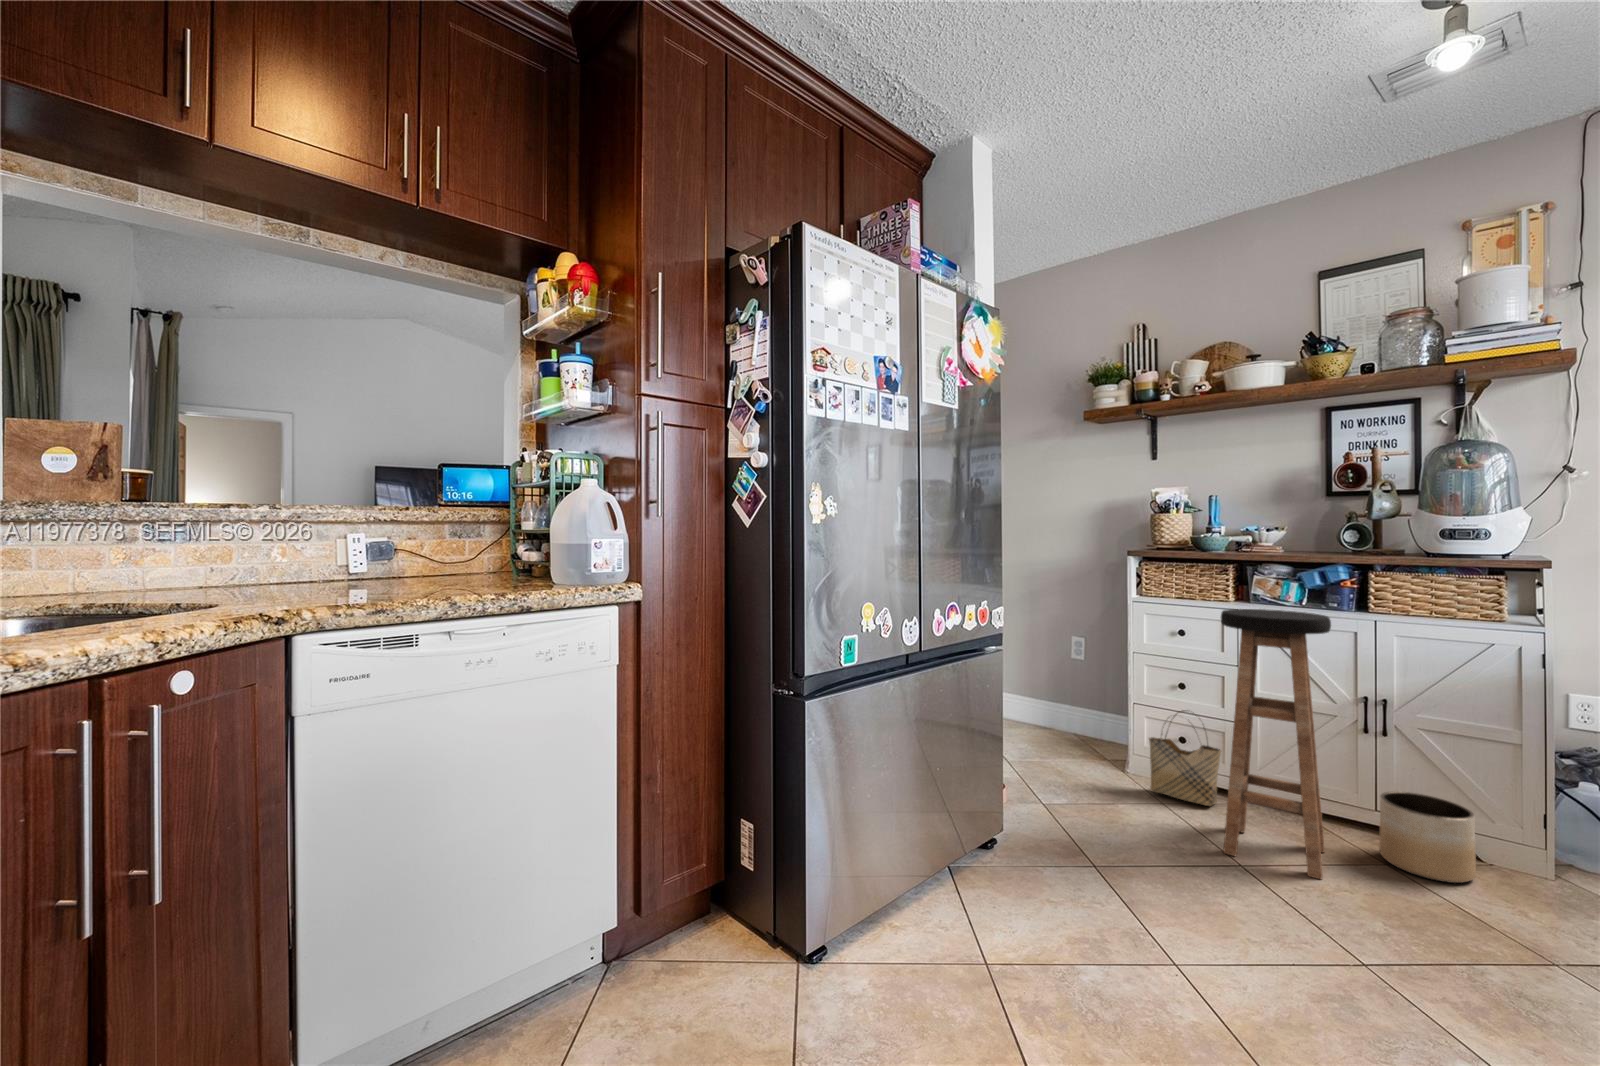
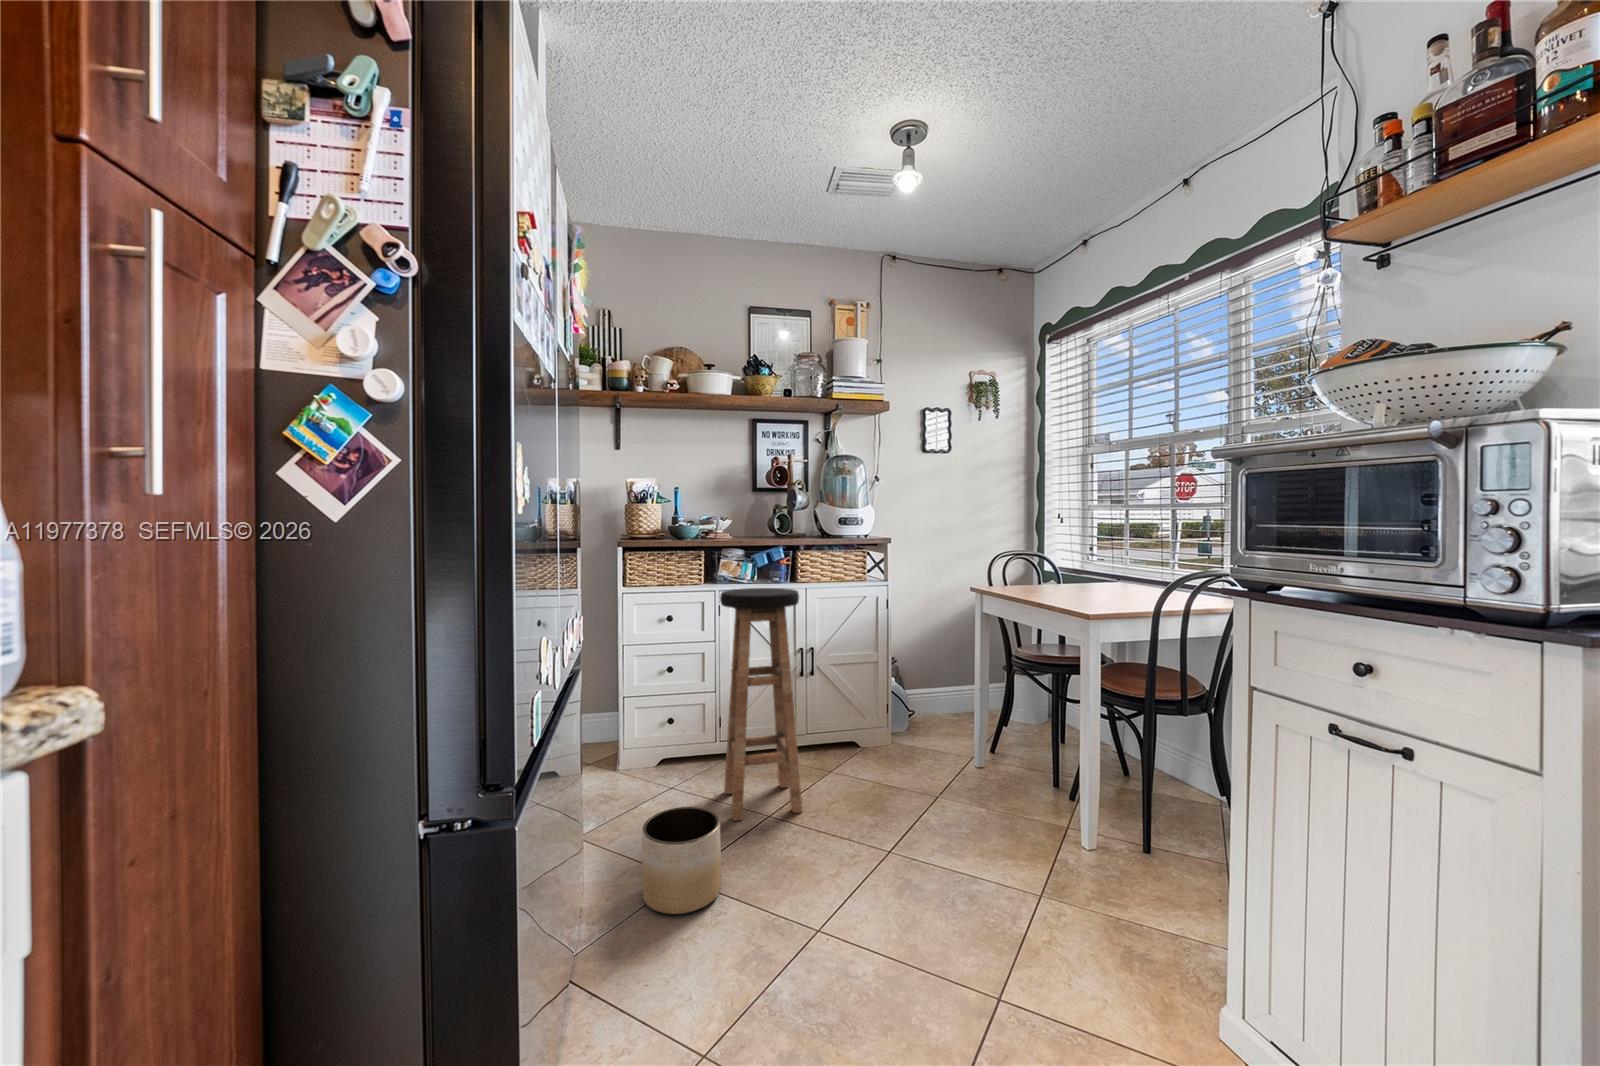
woven basket: present [1149,710,1221,806] -> none [640,692,703,782]
planter: present [1379,791,1476,883] -> present [642,807,721,915]

